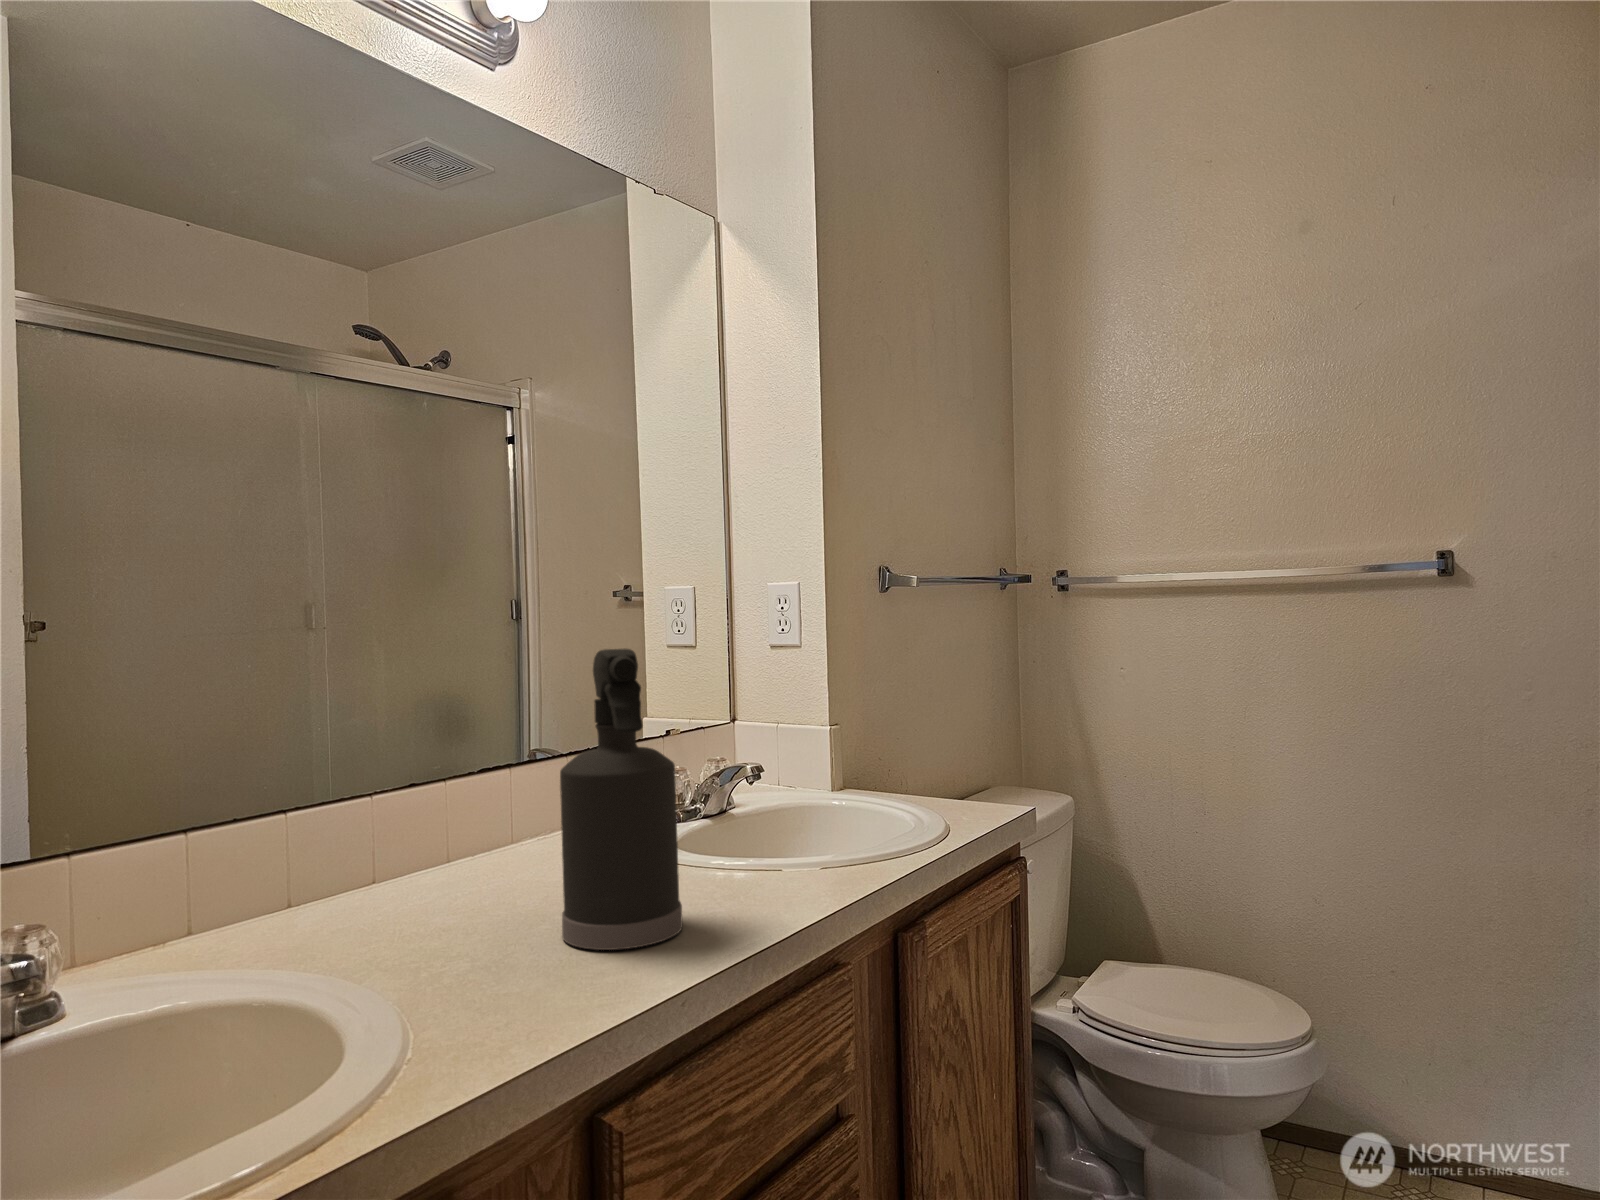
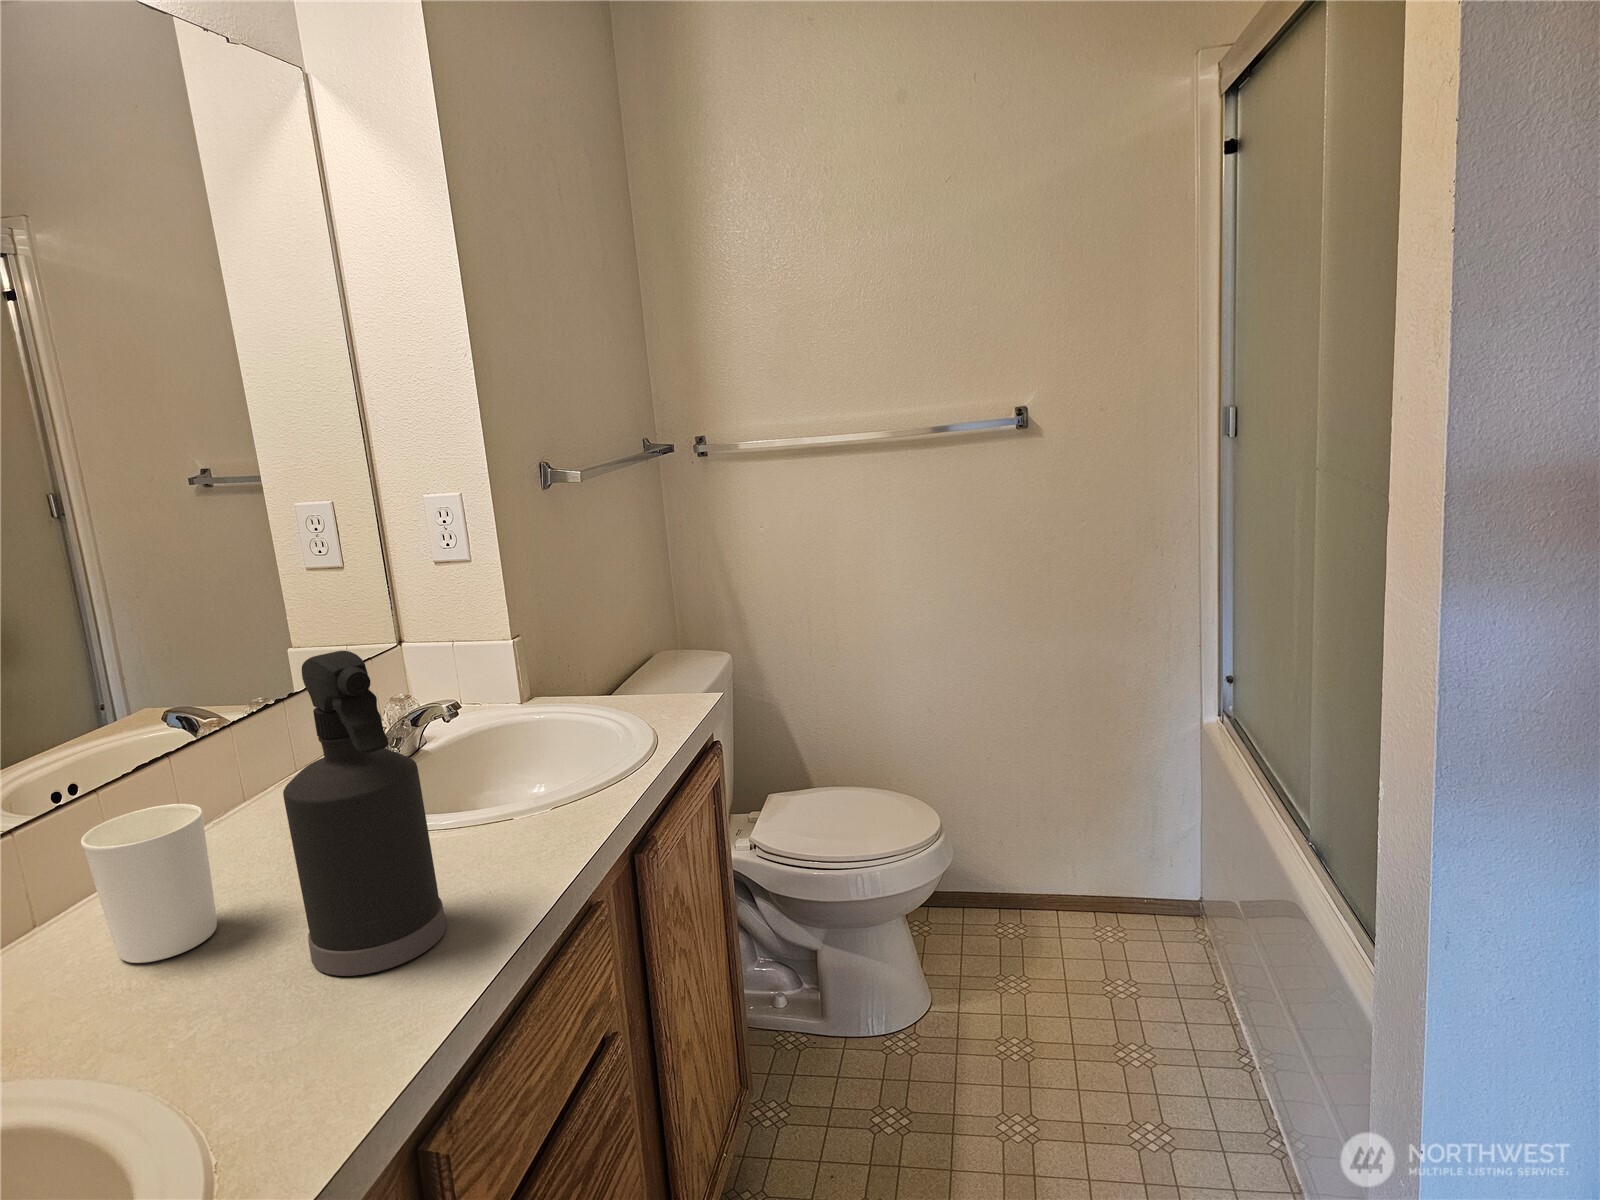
candle holder: none [419,787,512,914] -> present [81,804,217,963]

